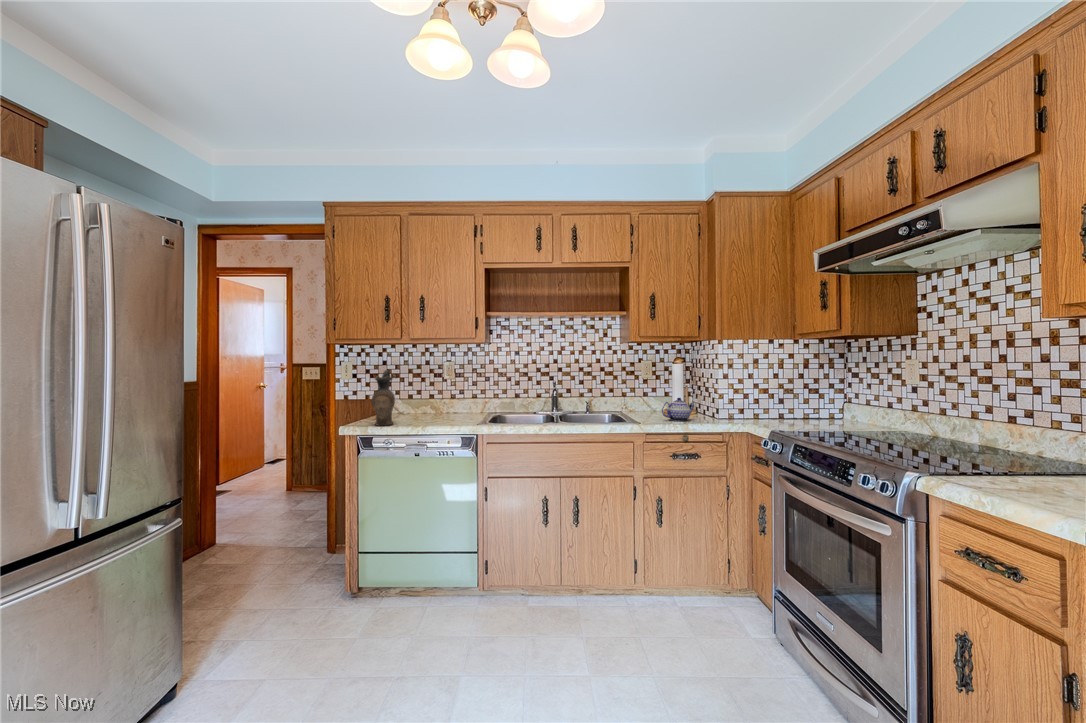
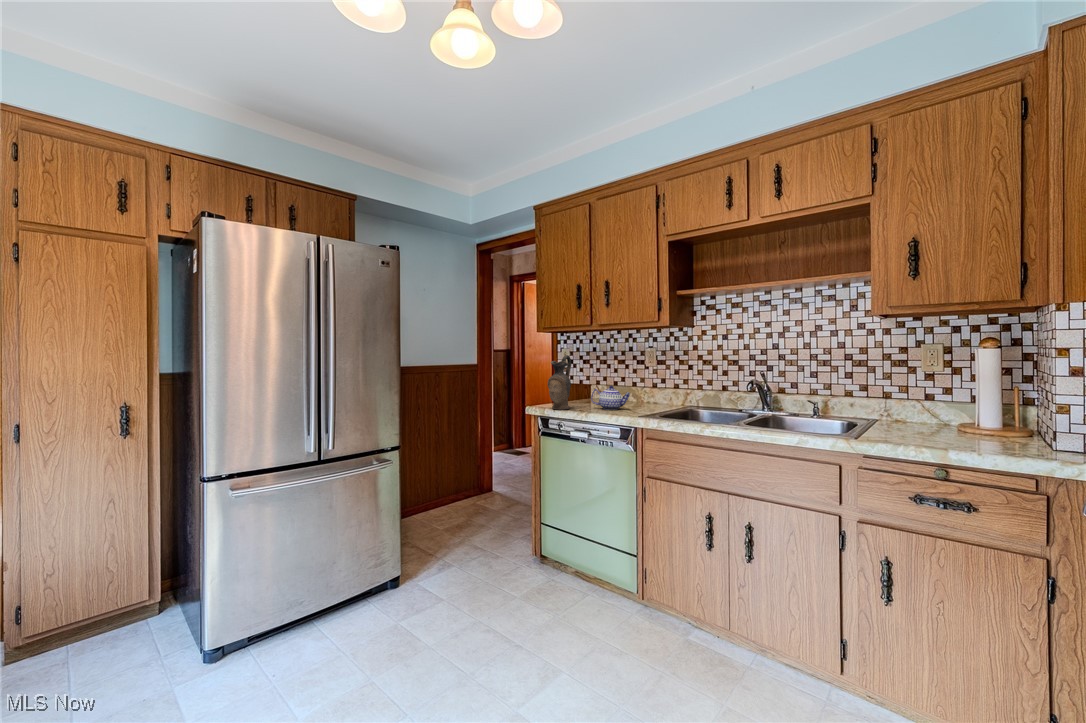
teapot: present [662,398,694,421] -> present [591,386,630,410]

